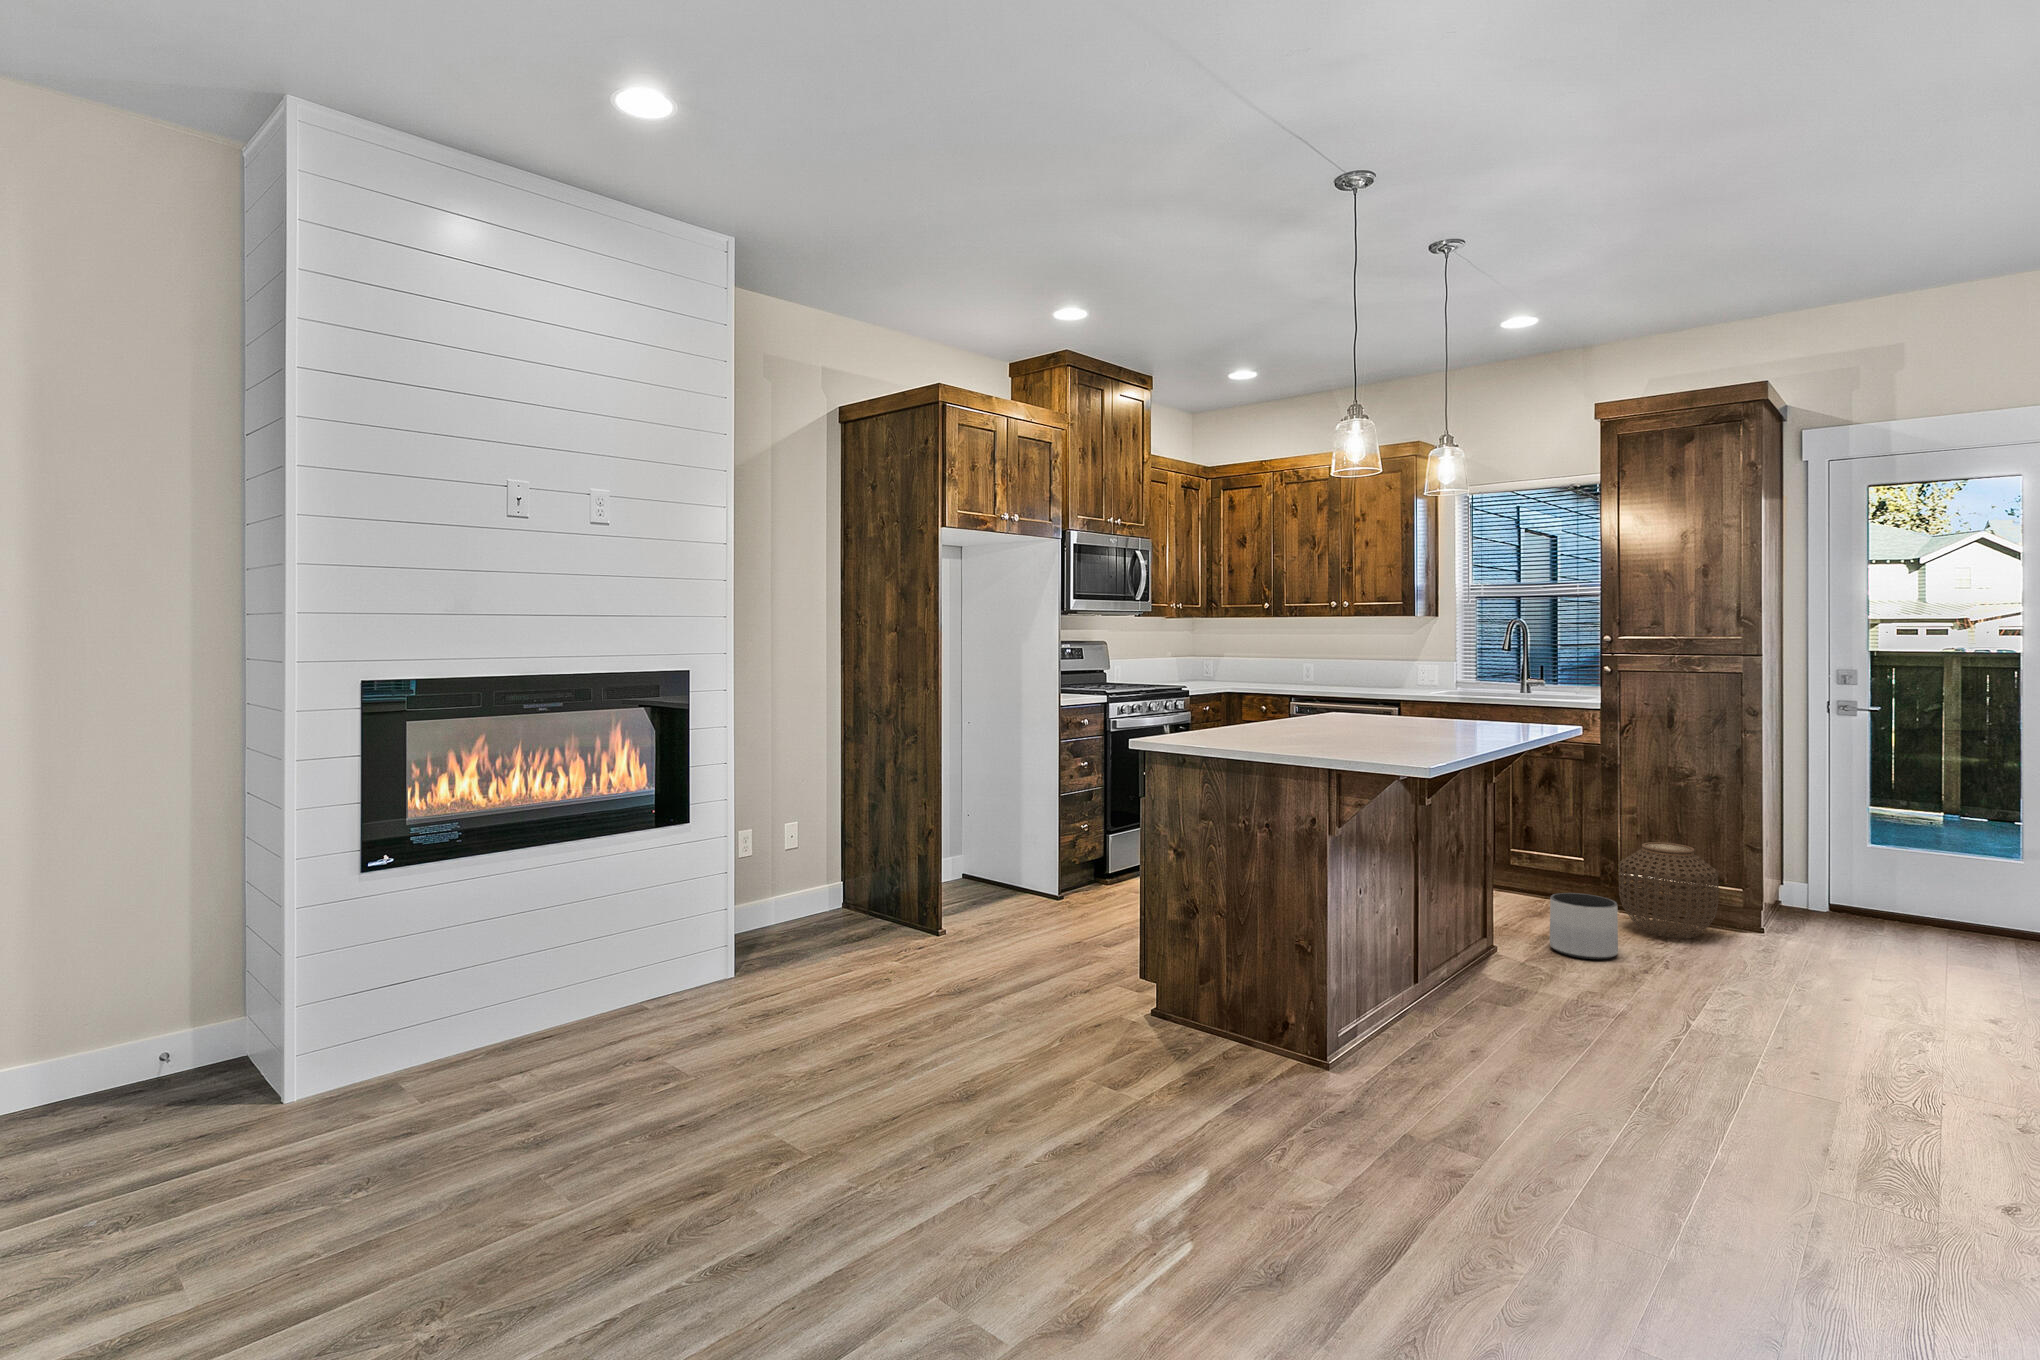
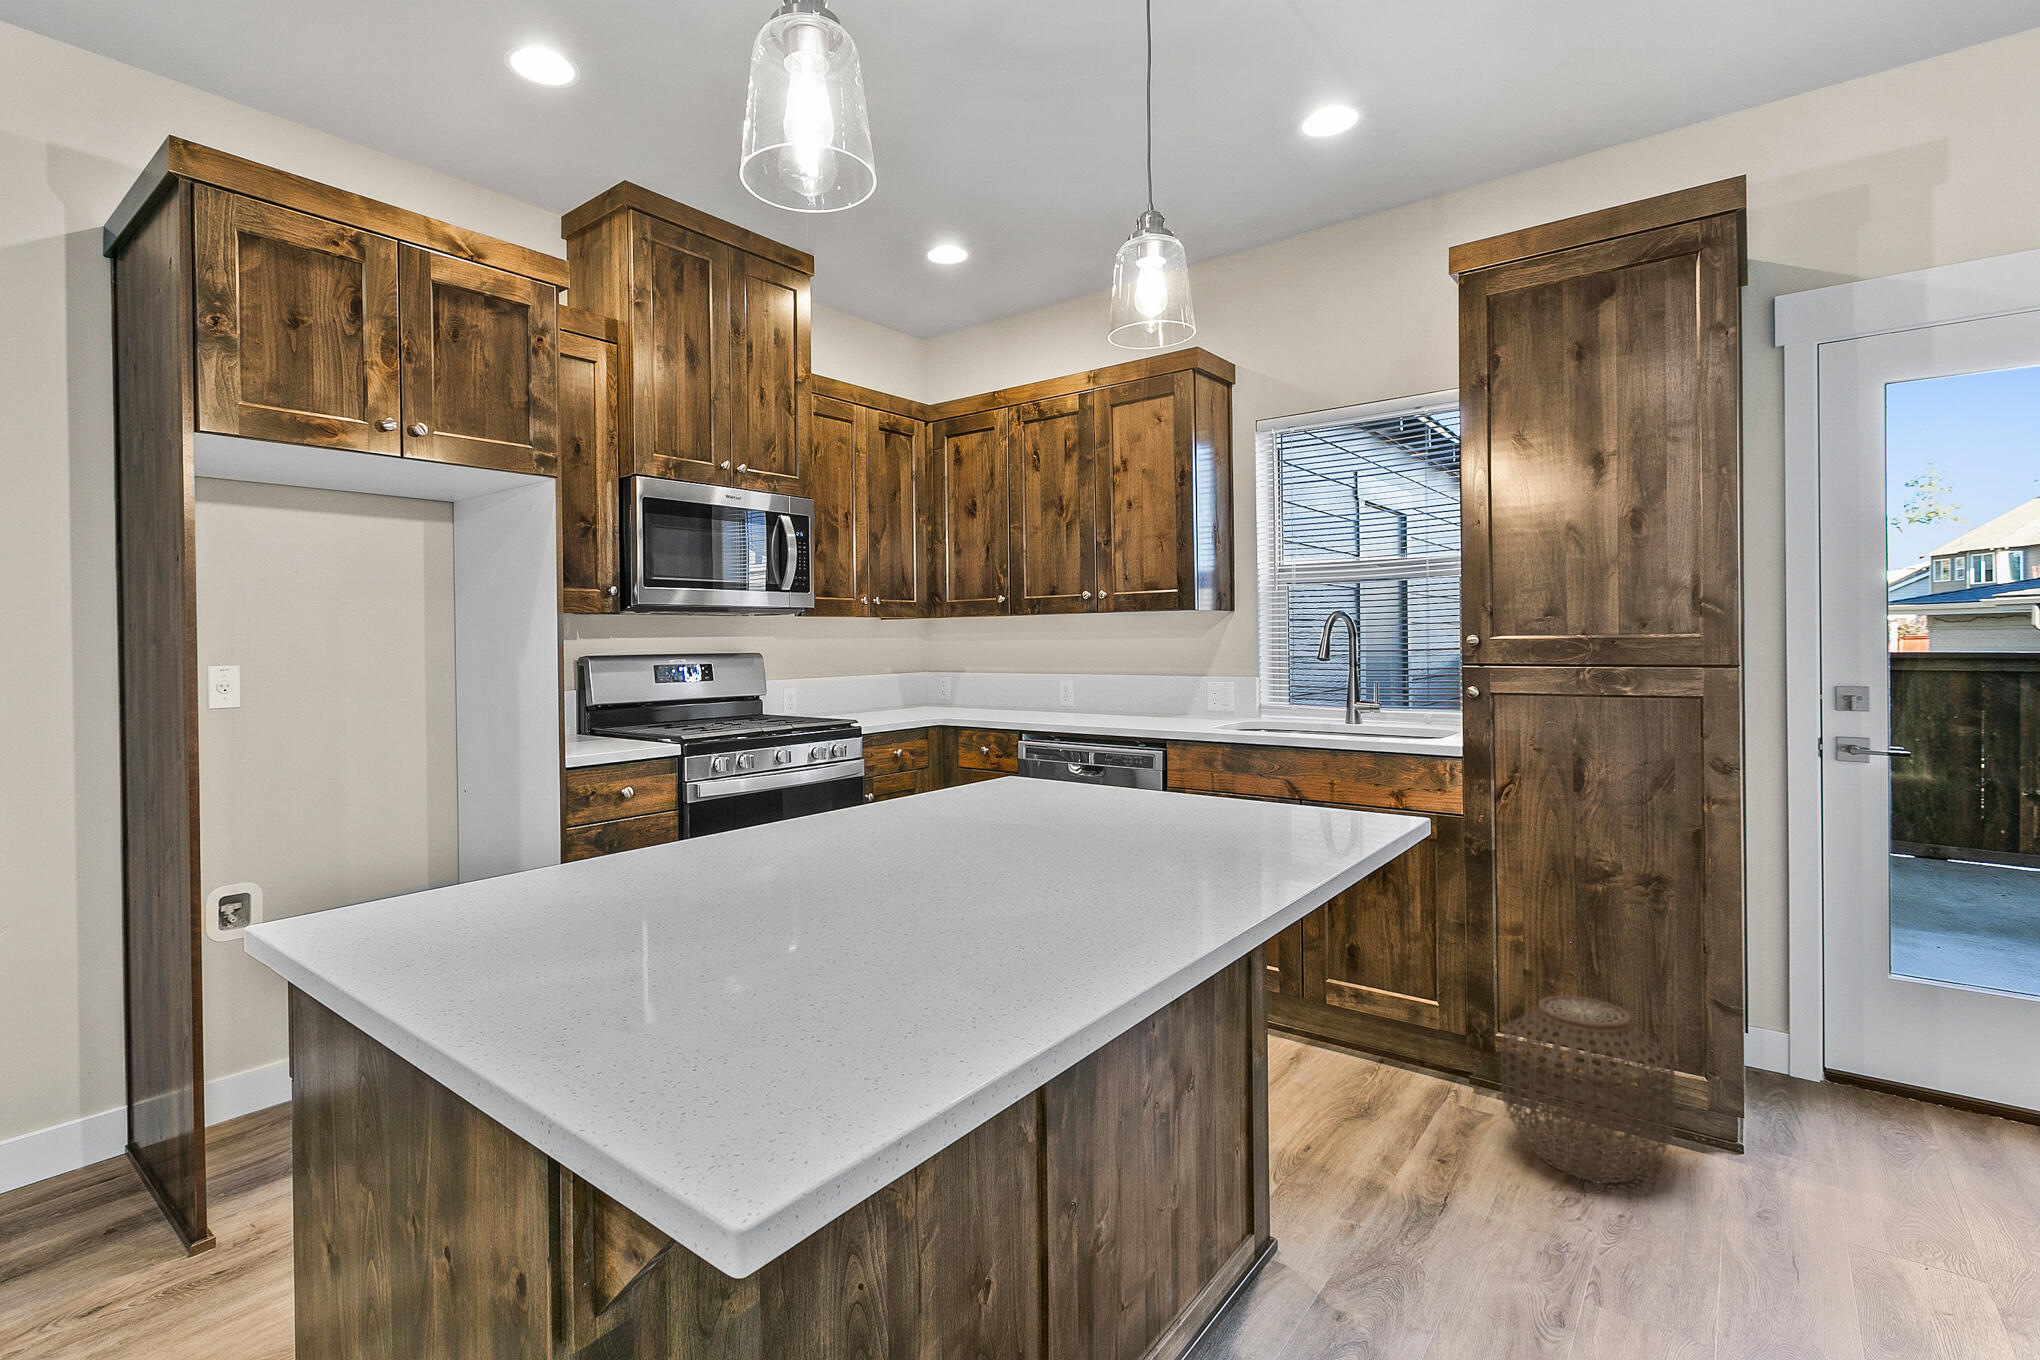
planter: present [1550,893,1618,959] -> none [1379,1116,1506,1272]

